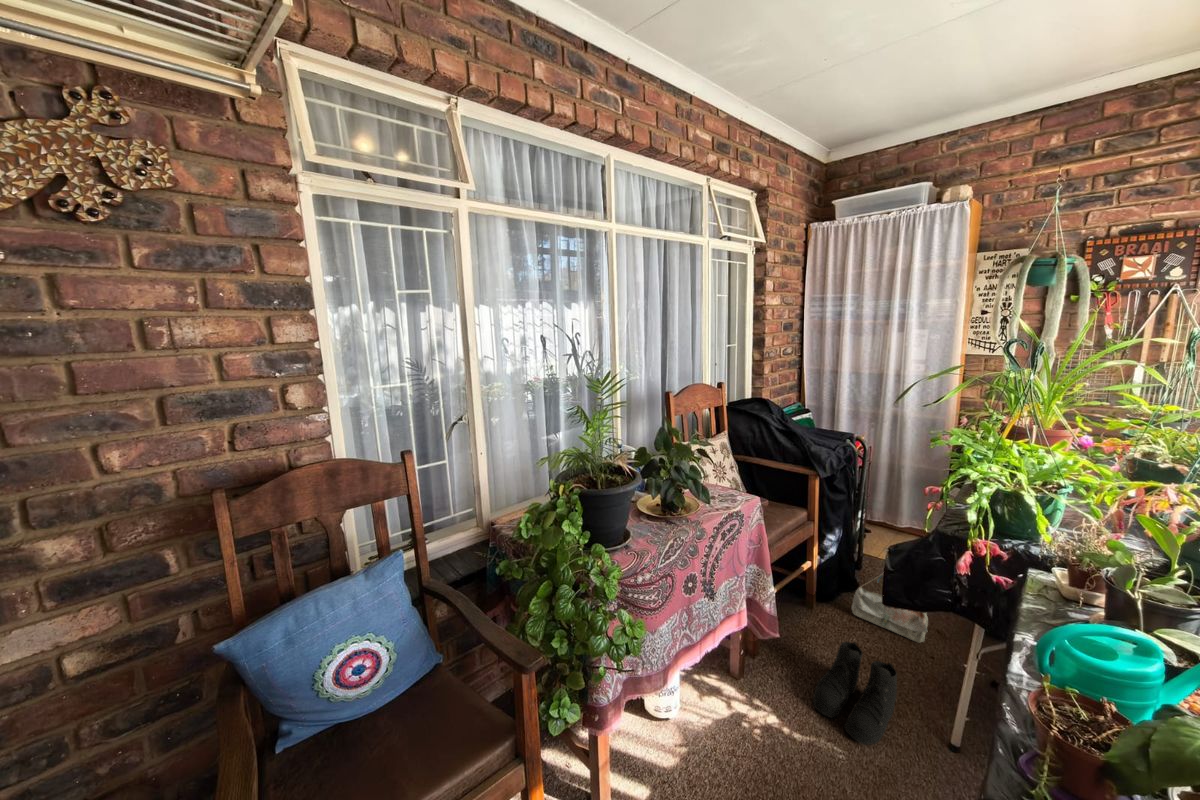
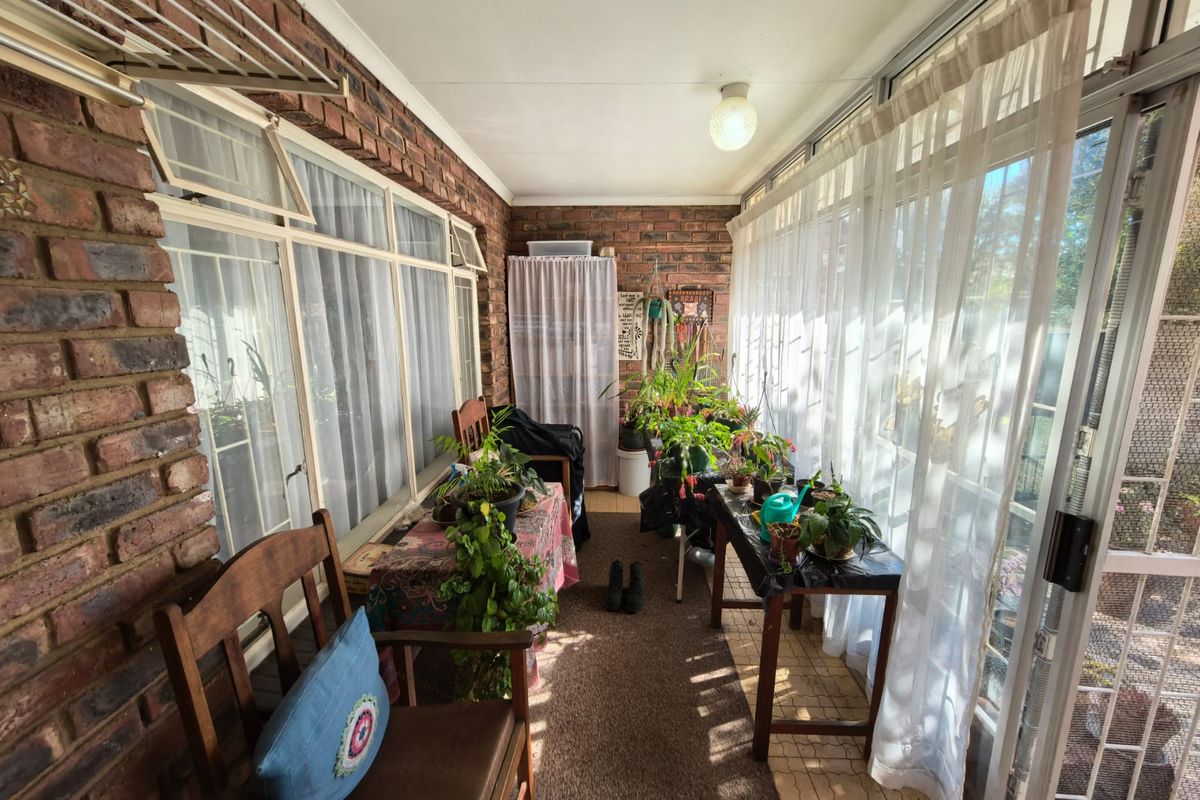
bag: present [852,574,928,643] -> none [599,506,641,550]

